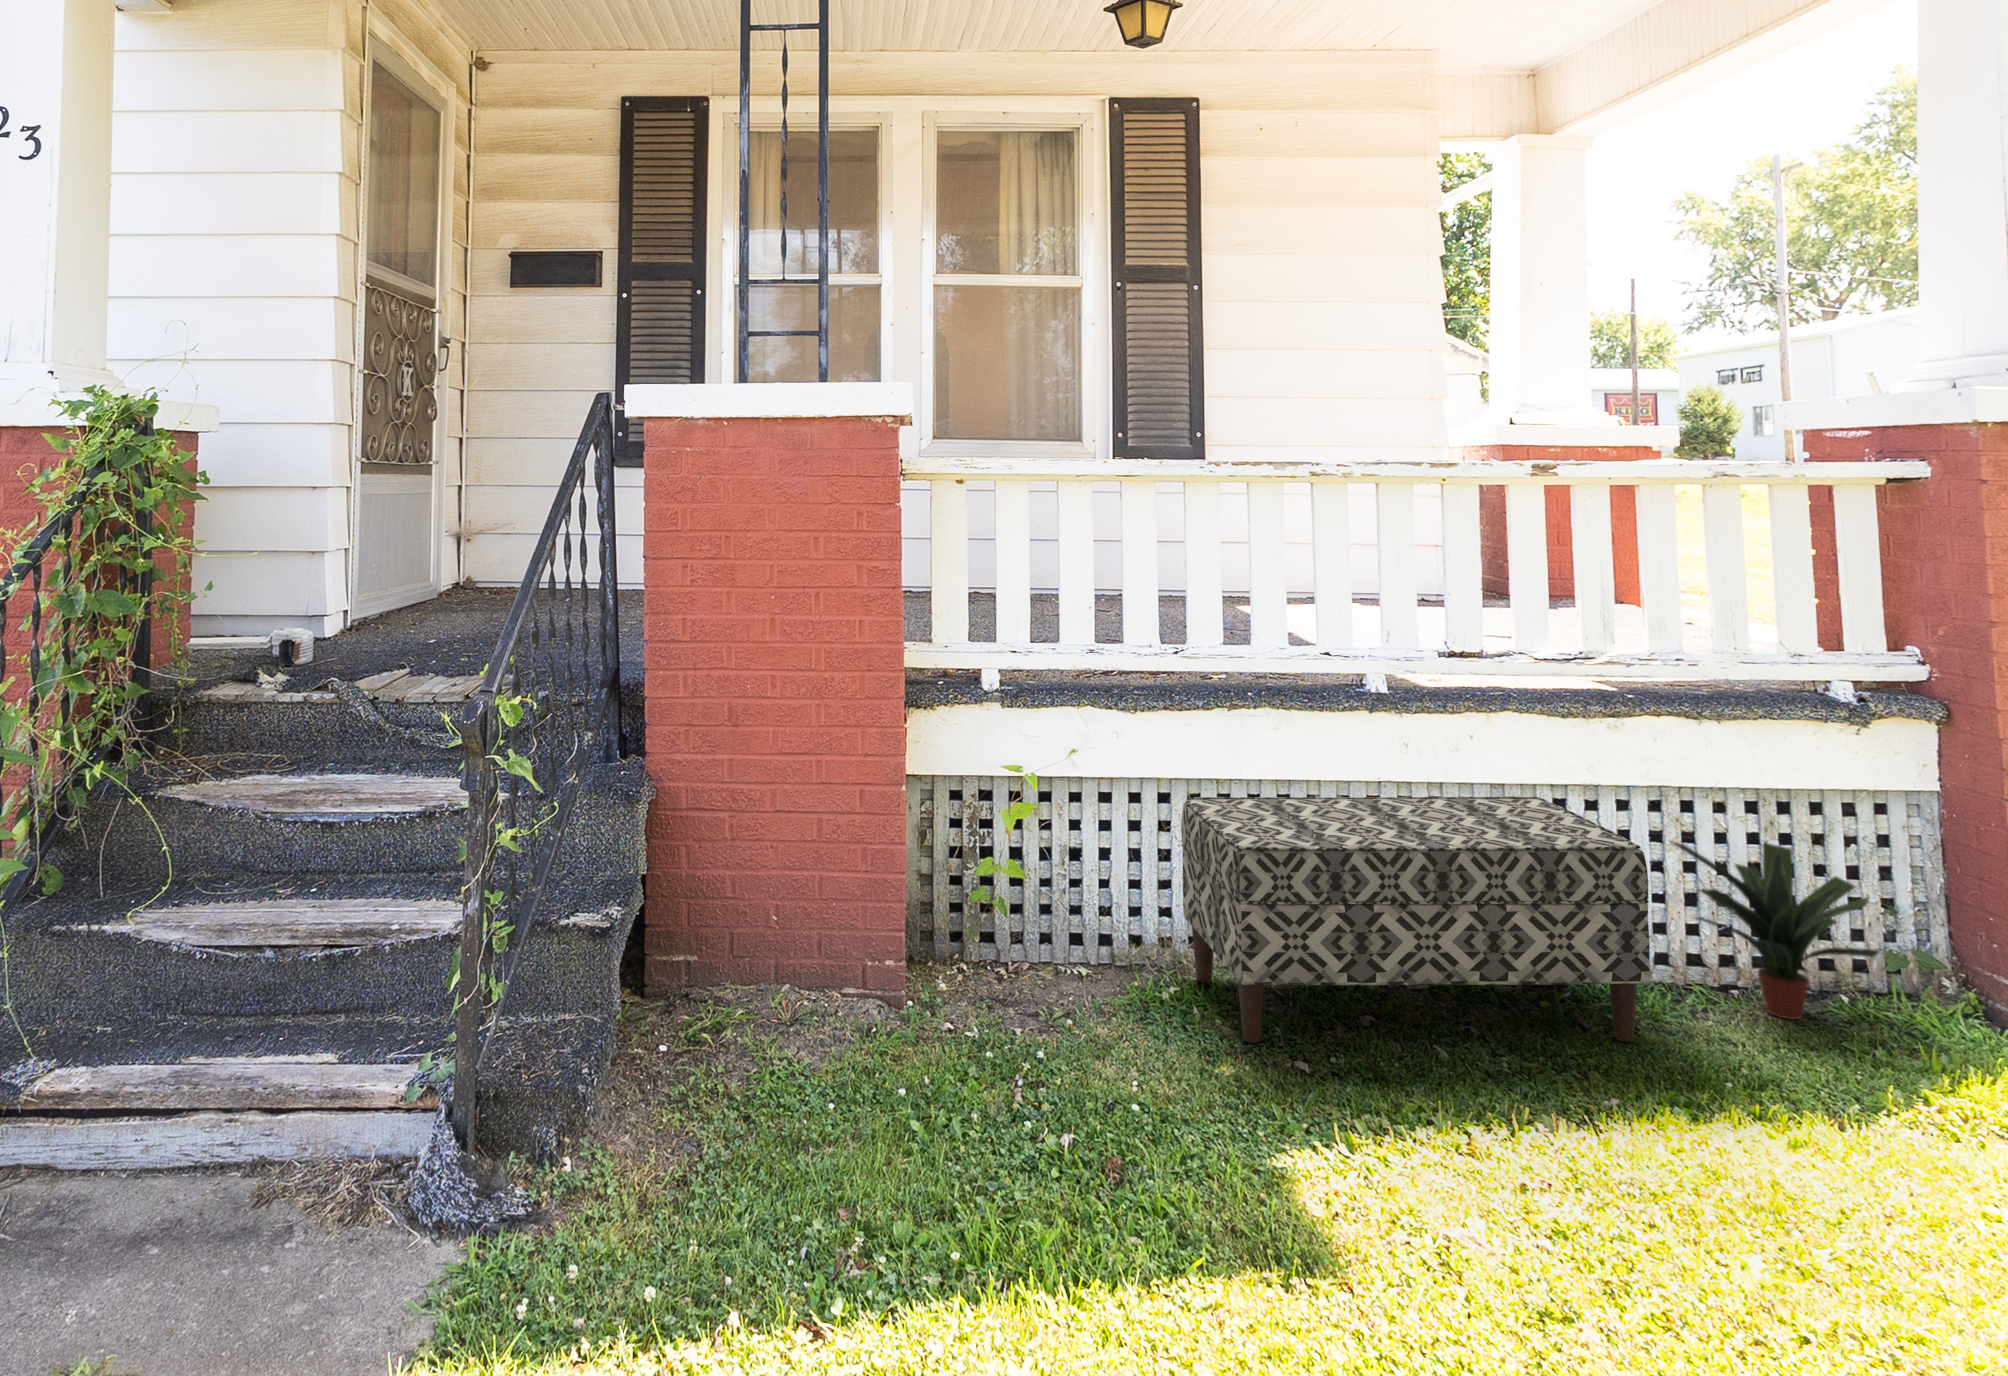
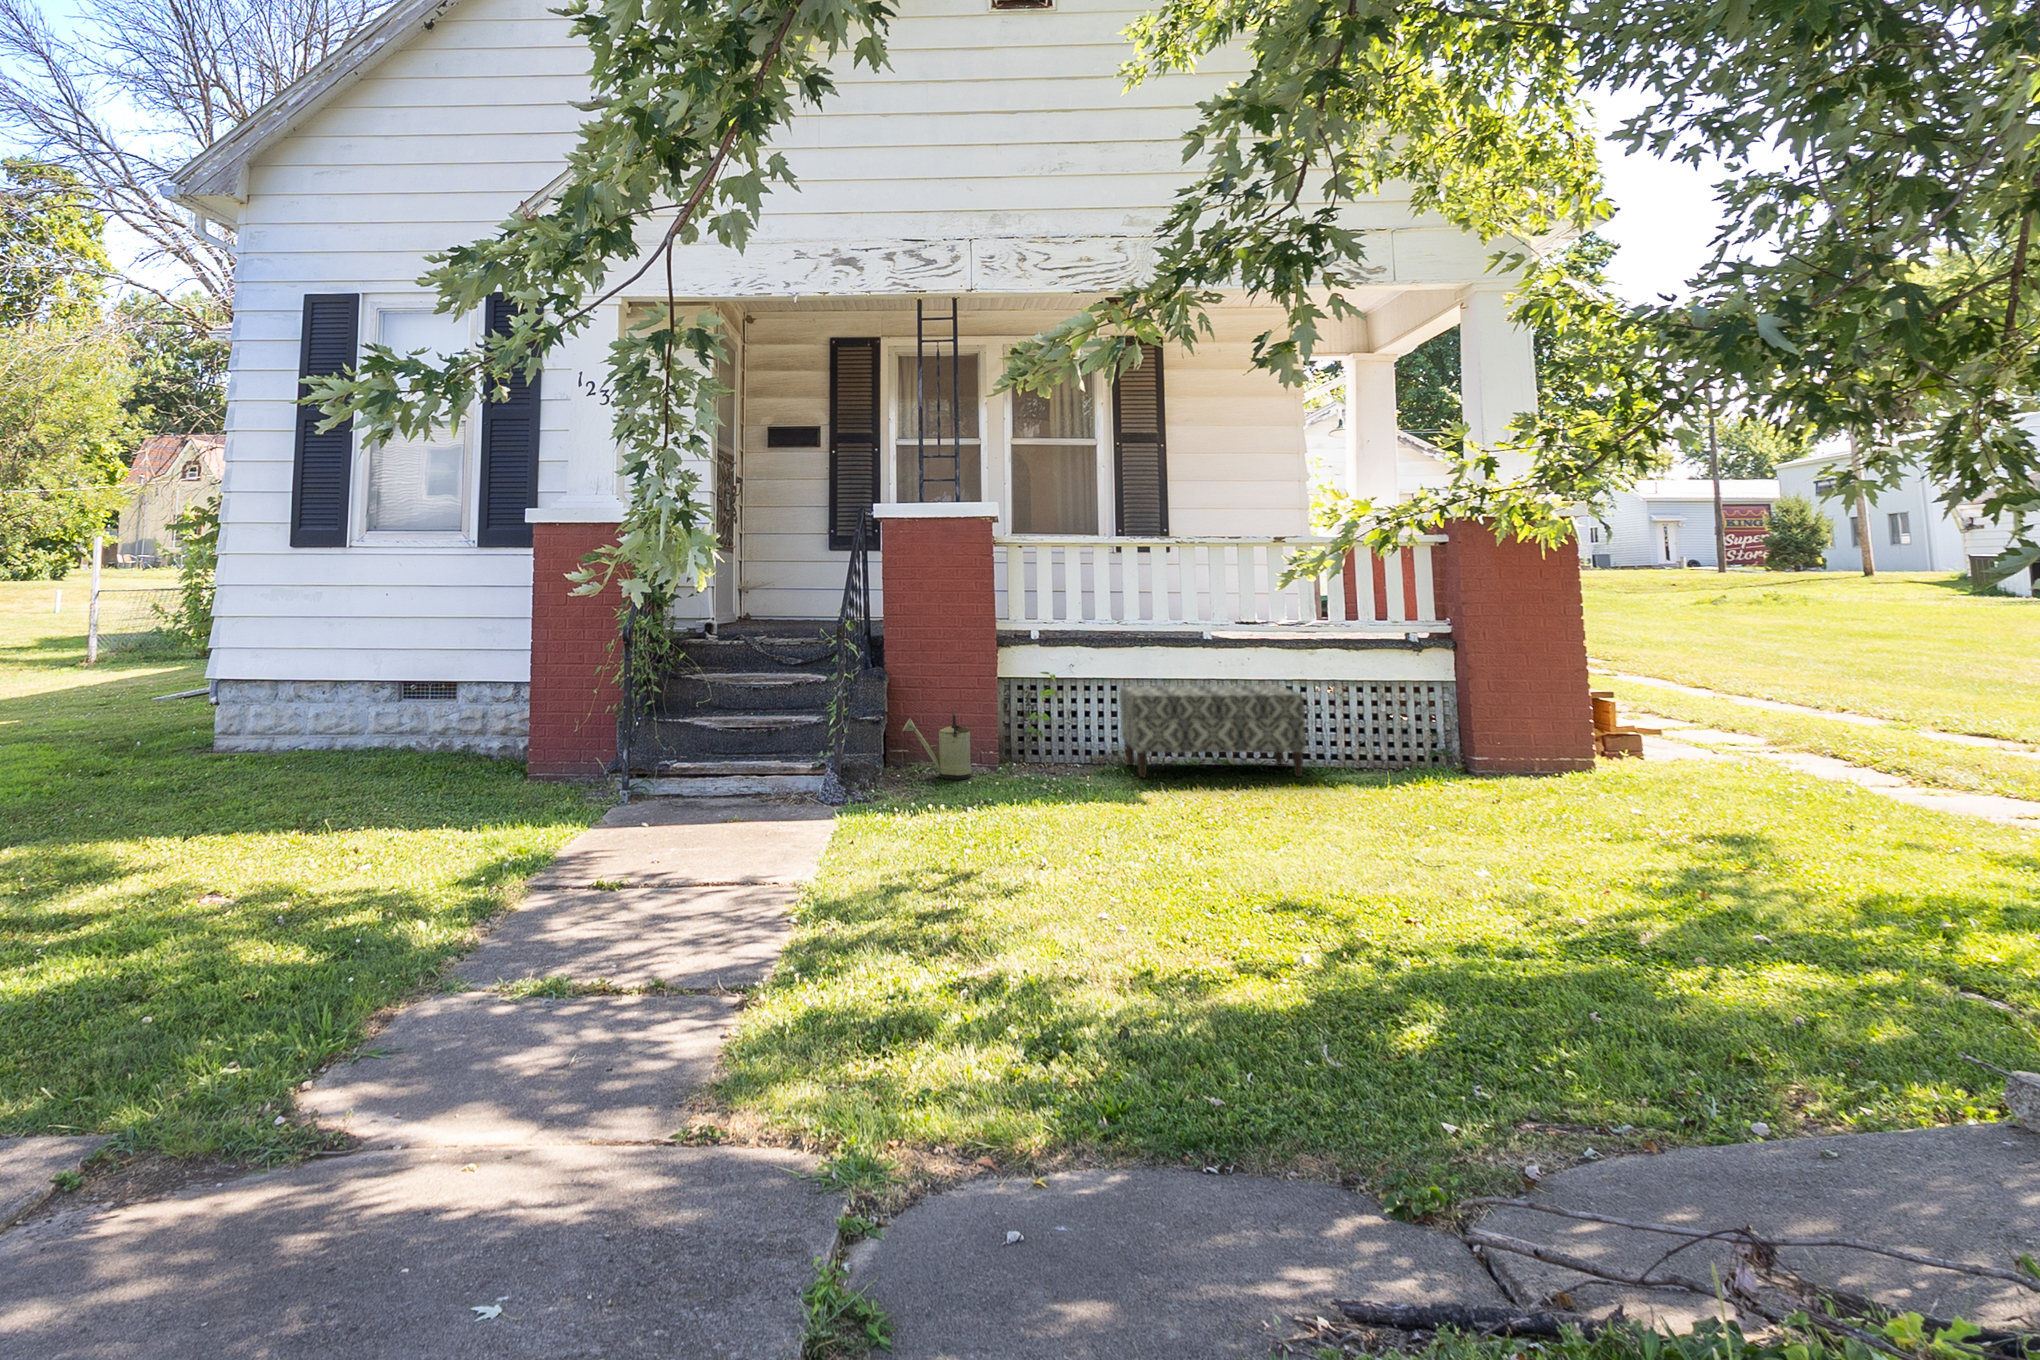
potted plant: present [1672,842,1879,1020] -> none [1325,698,1405,772]
watering can: none [675,871,855,1048] -> present [903,711,975,780]

